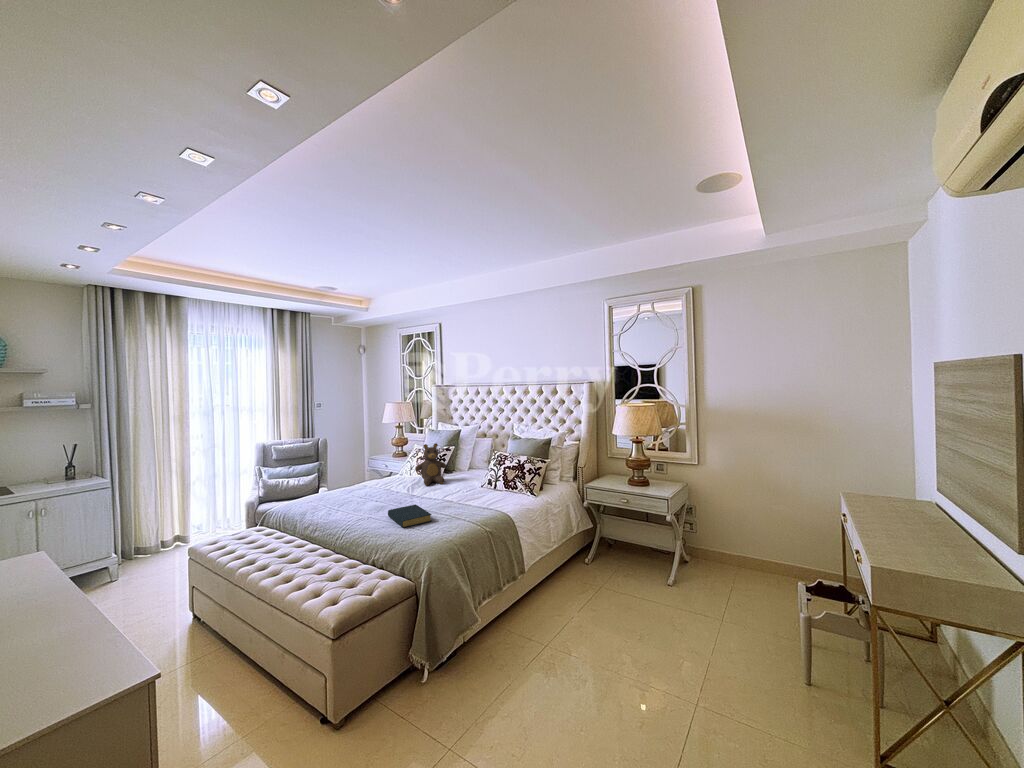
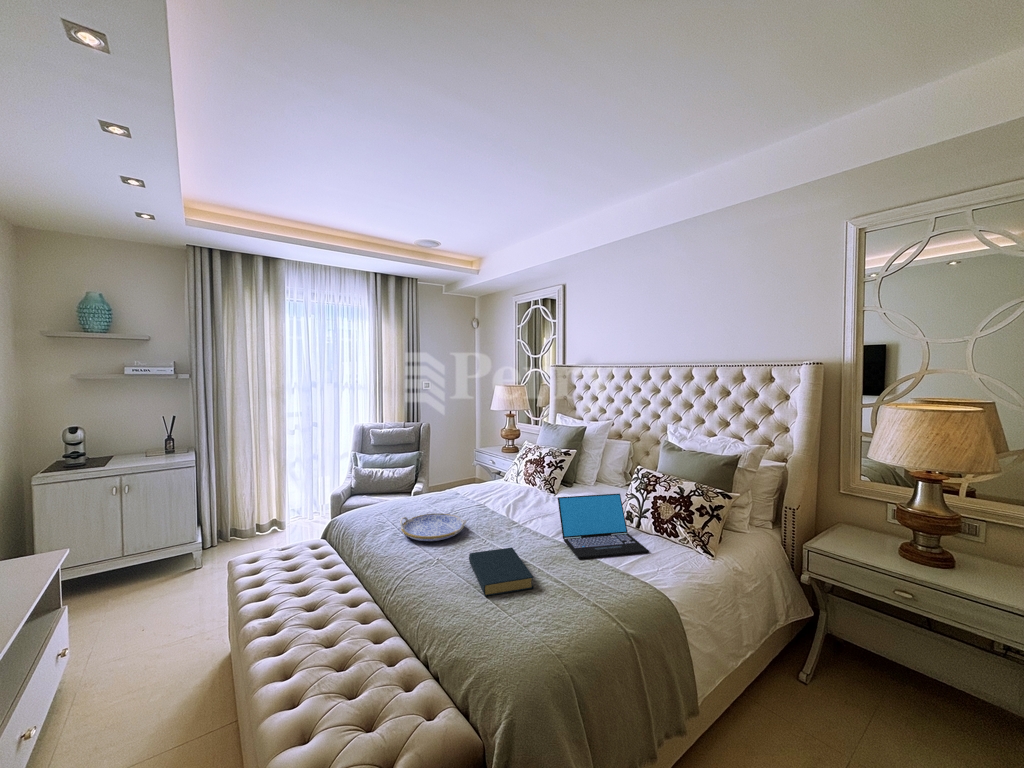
teddy bear: present [415,443,447,486] -> none [521,446,565,506]
laptop: none [443,468,500,506] -> present [558,494,649,559]
serving tray: none [331,495,381,511] -> present [400,513,466,541]

